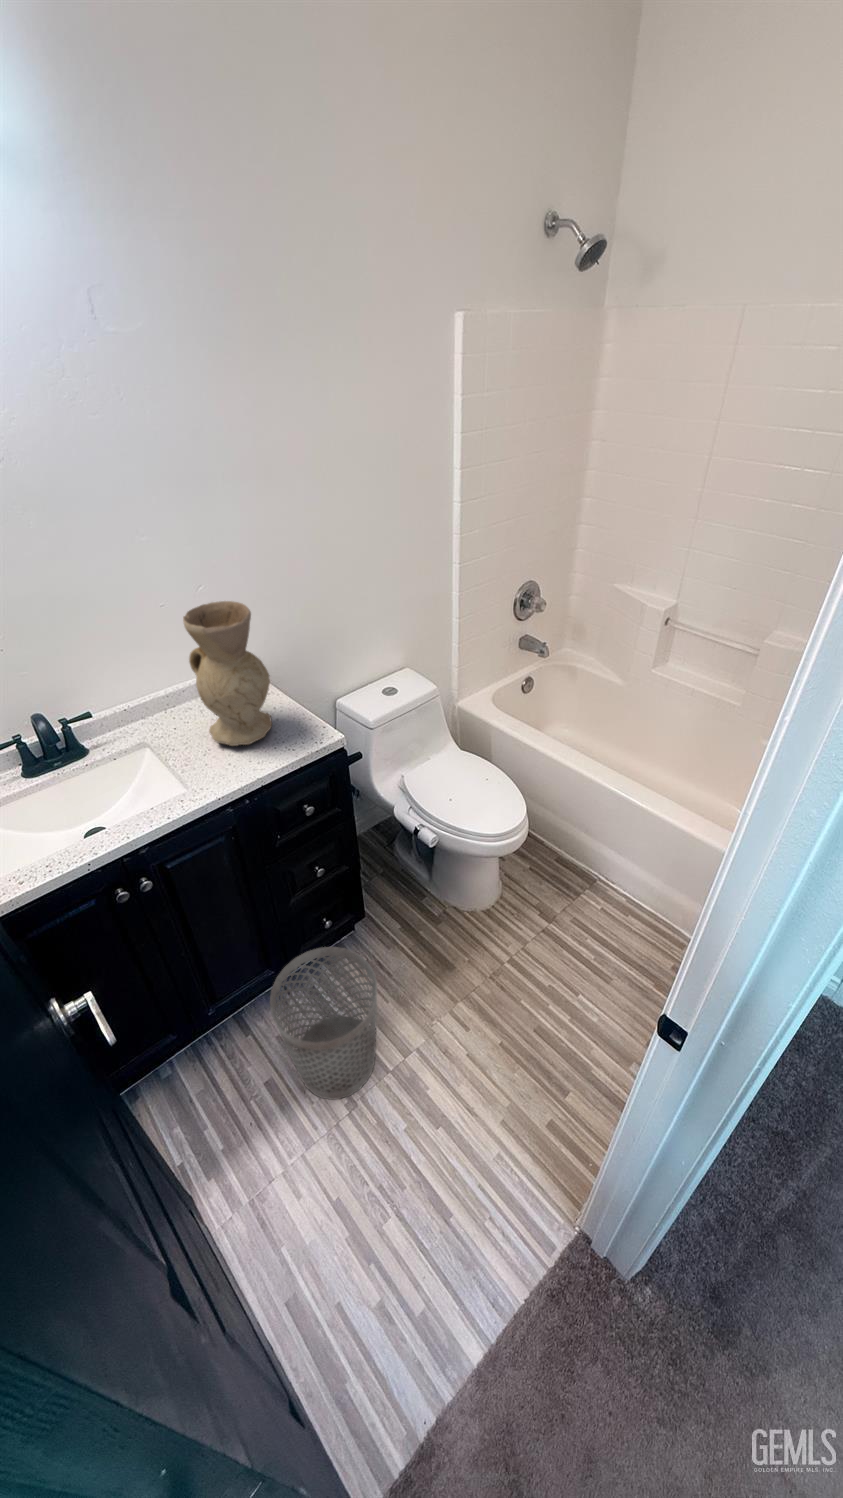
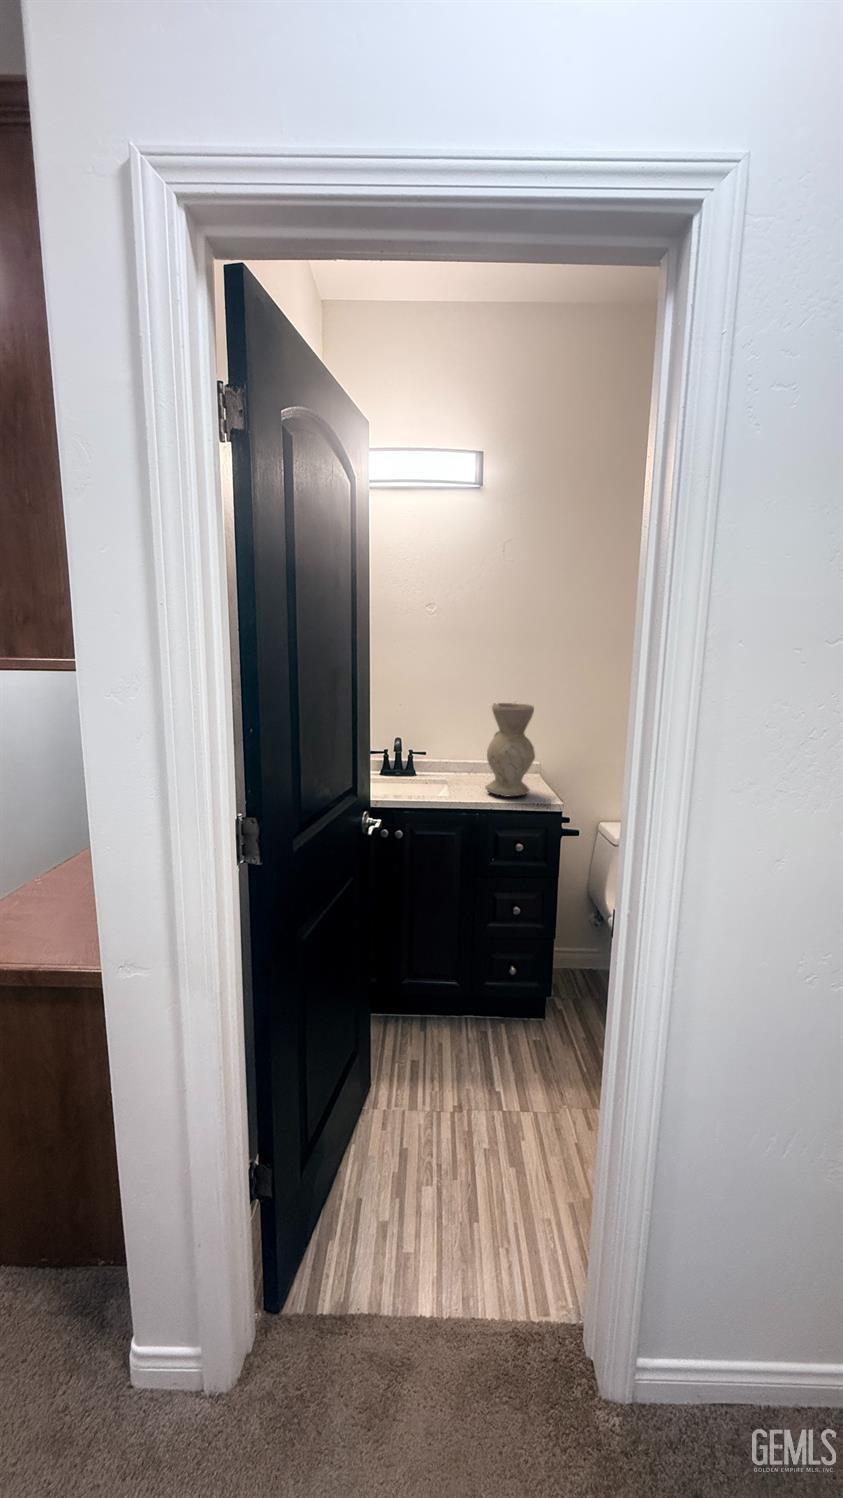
wastebasket: present [270,947,377,1099] -> none [432,962,519,1104]

